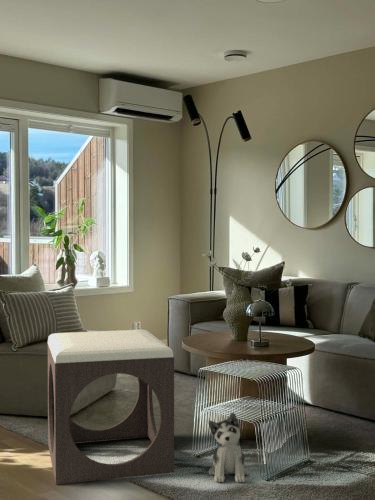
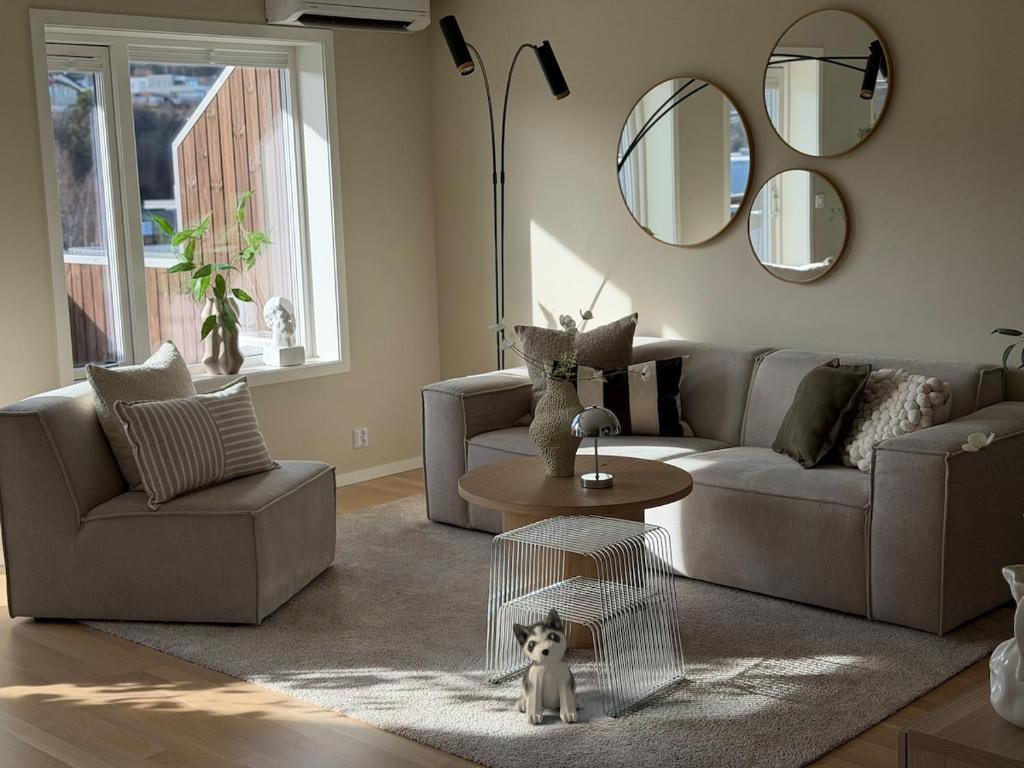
footstool: present [48,330,174,484] -> none [222,468,457,742]

